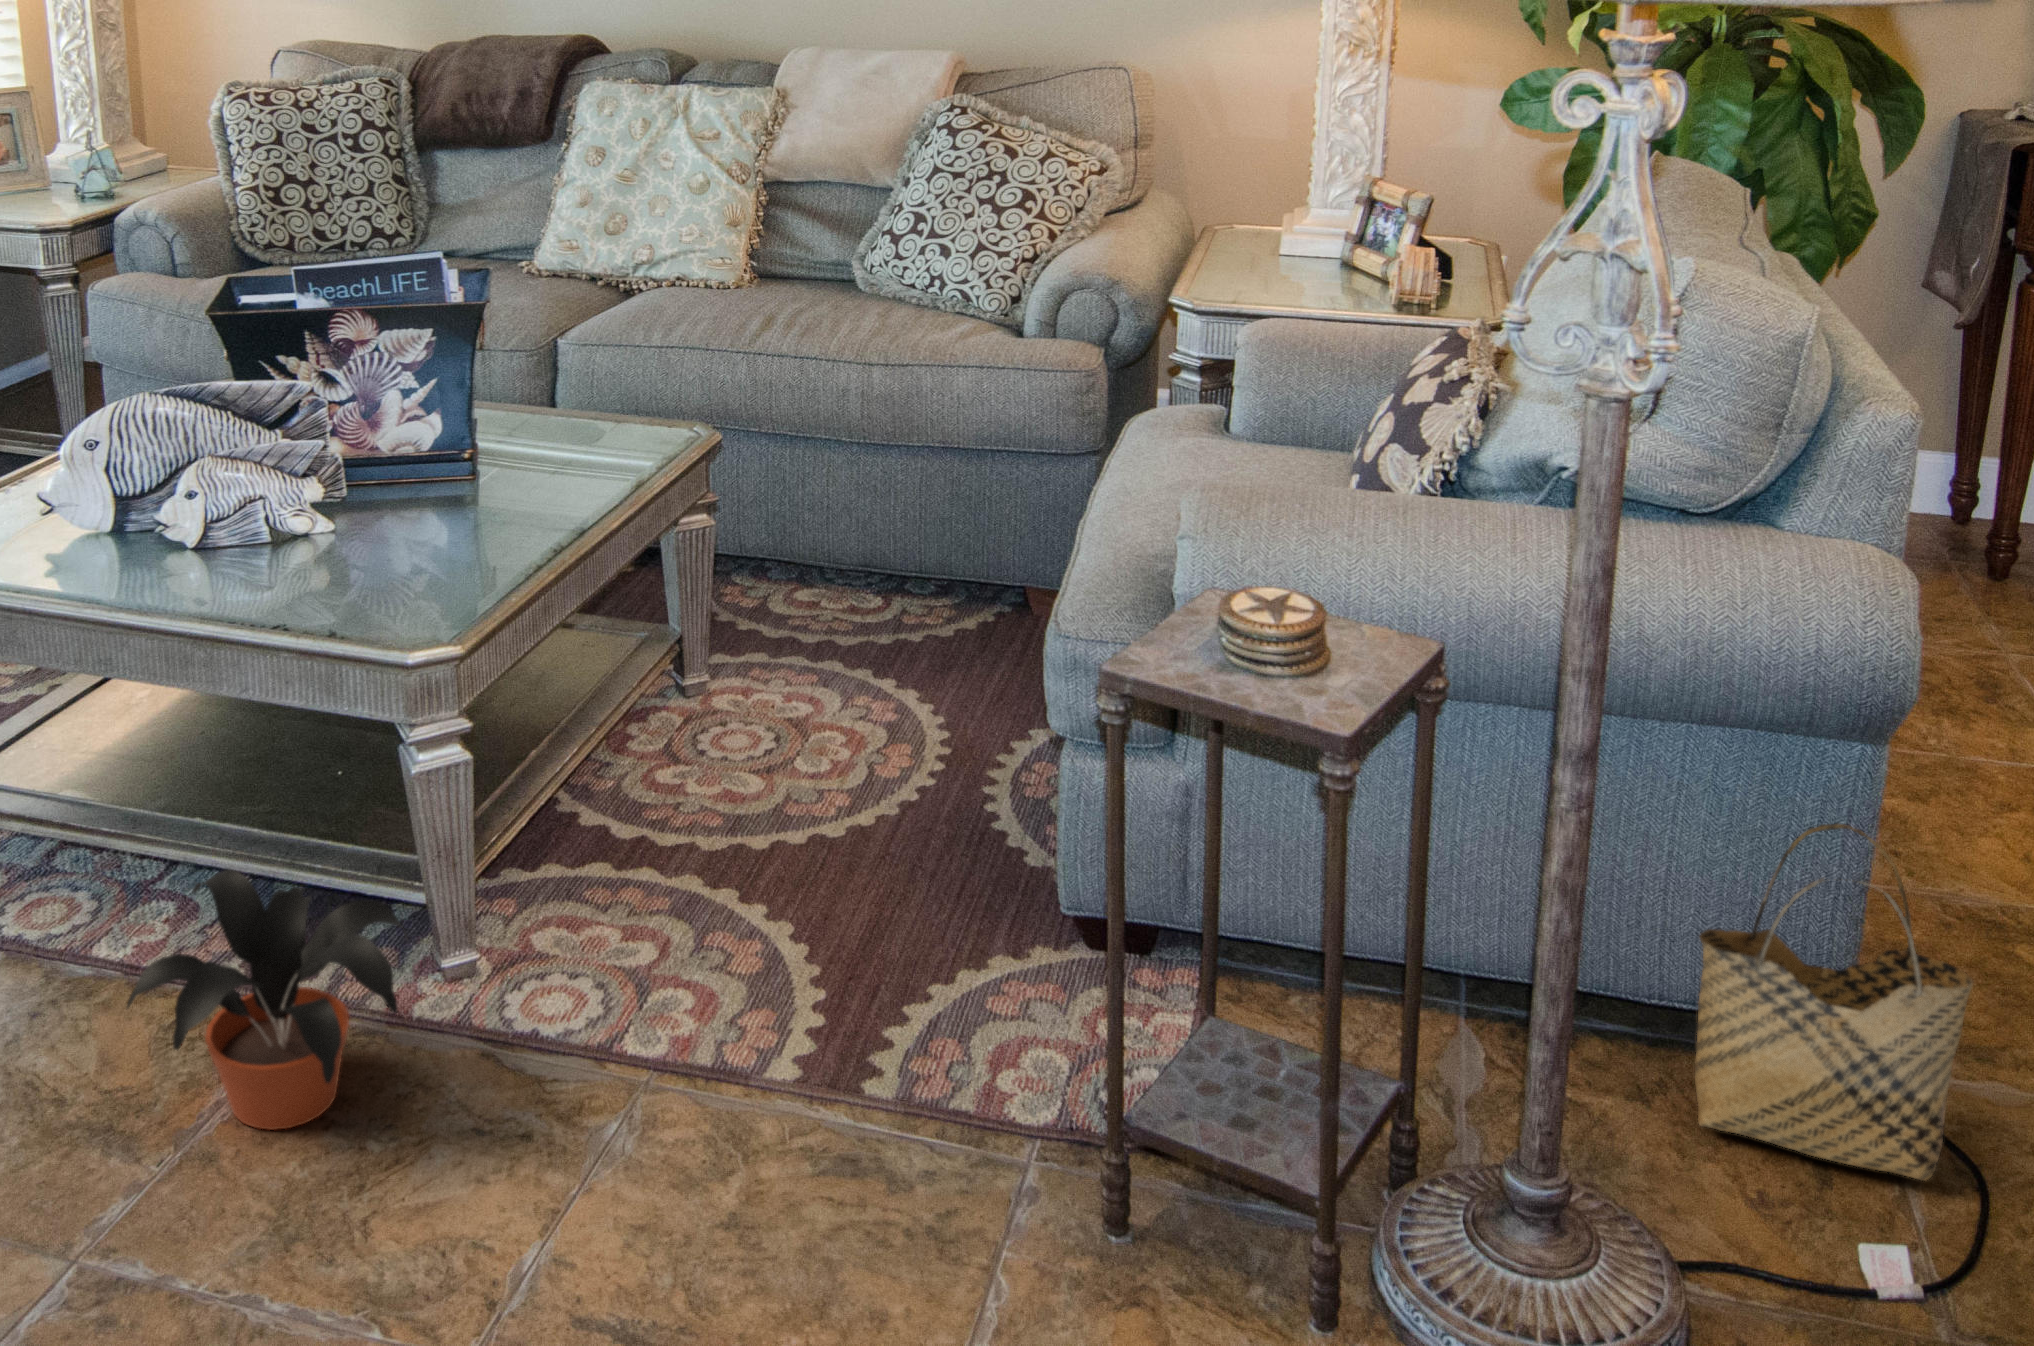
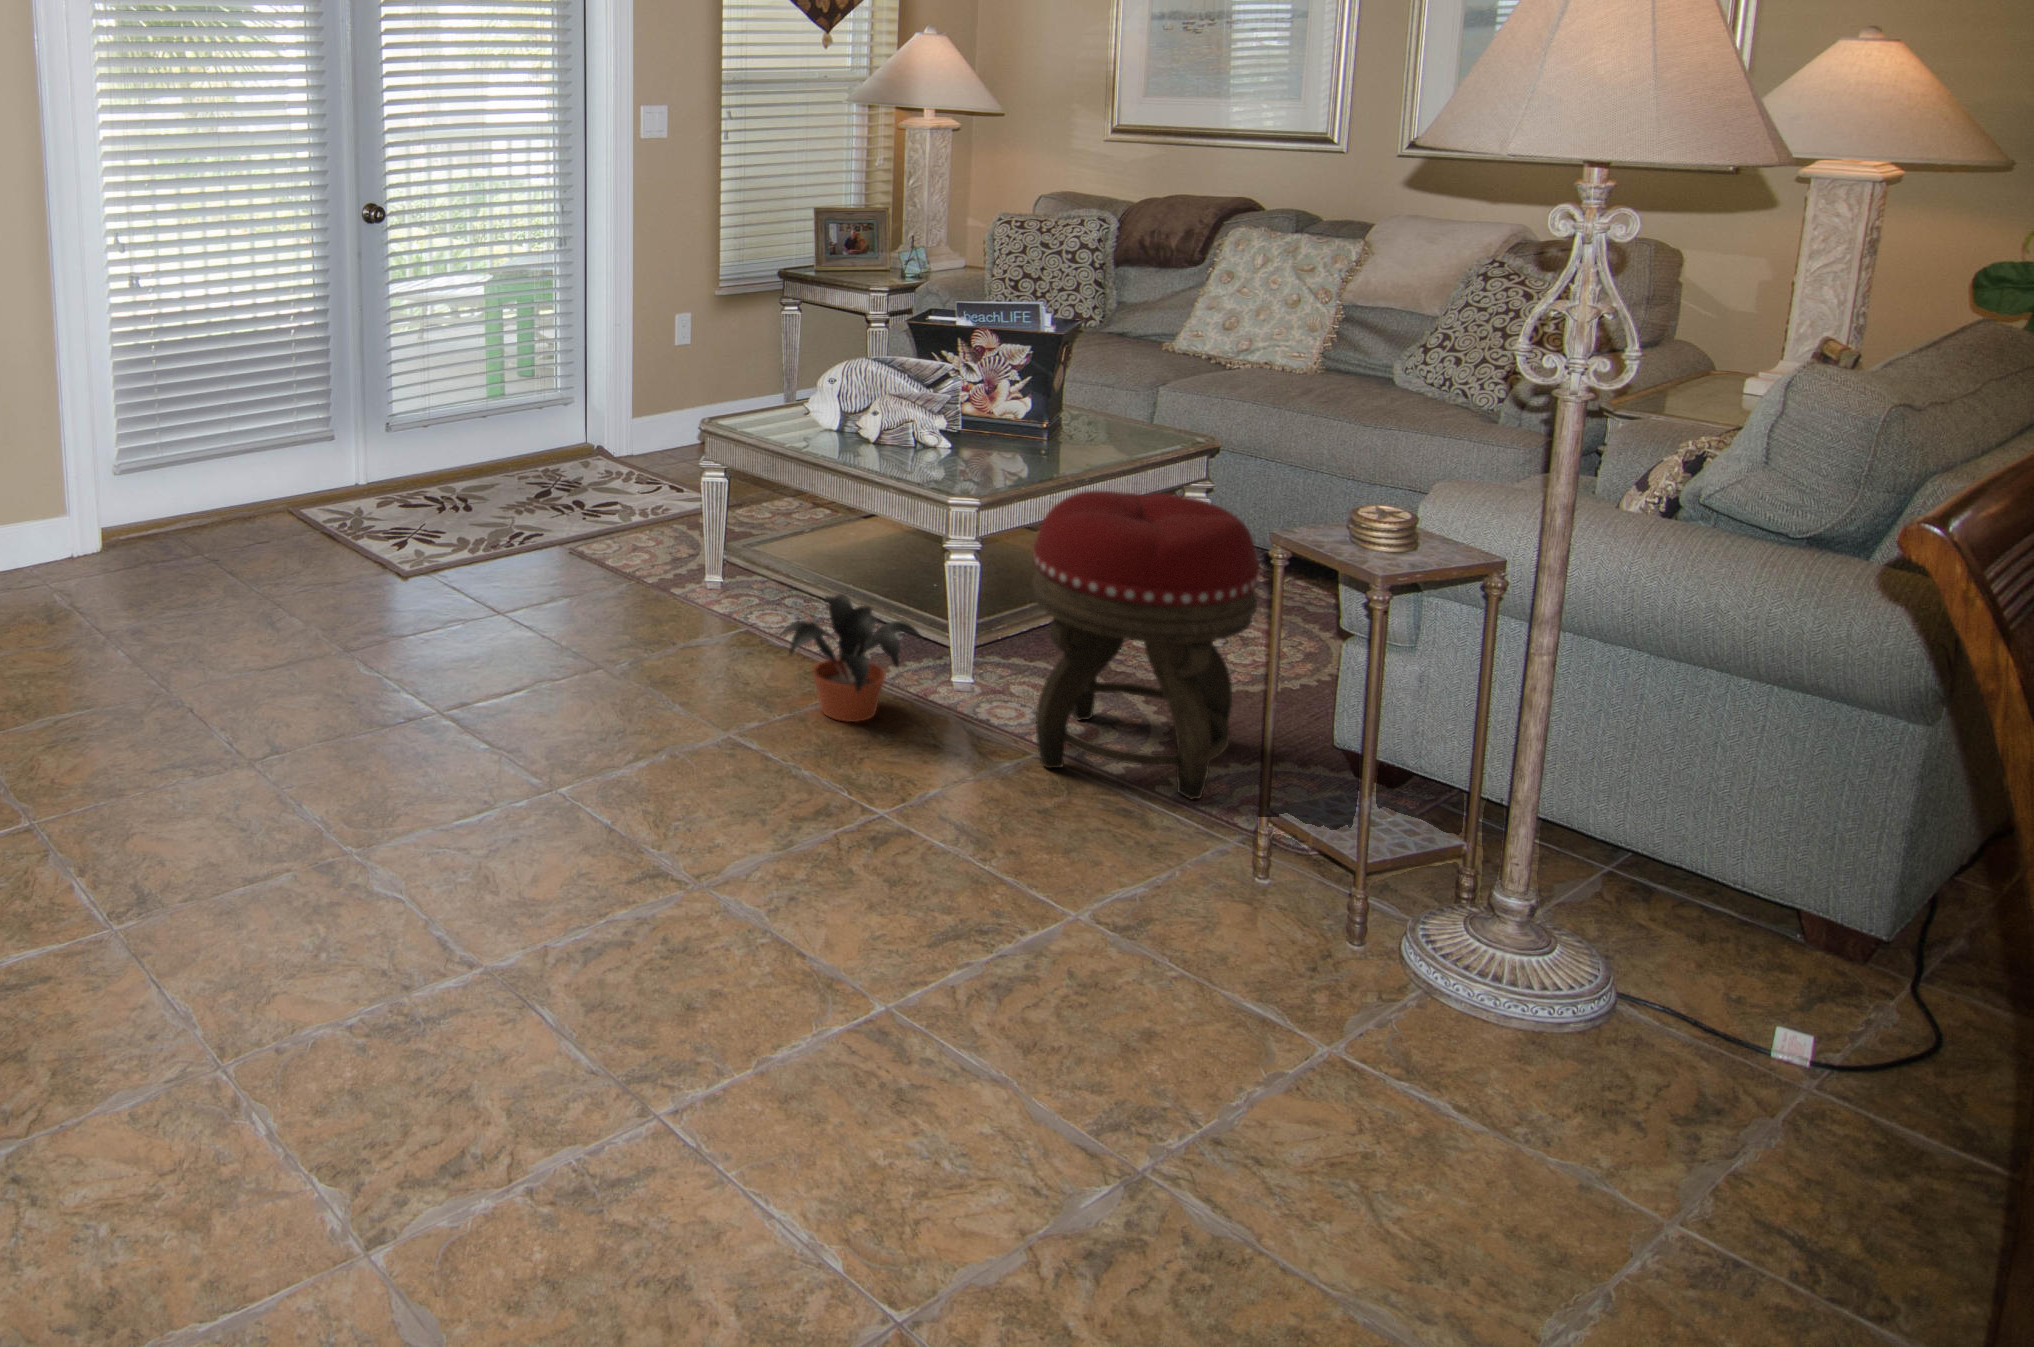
footstool: none [598,566,974,1112] -> present [1033,491,1259,799]
woven basket: present [1695,823,1974,1181] -> none [1717,770,1938,1019]

